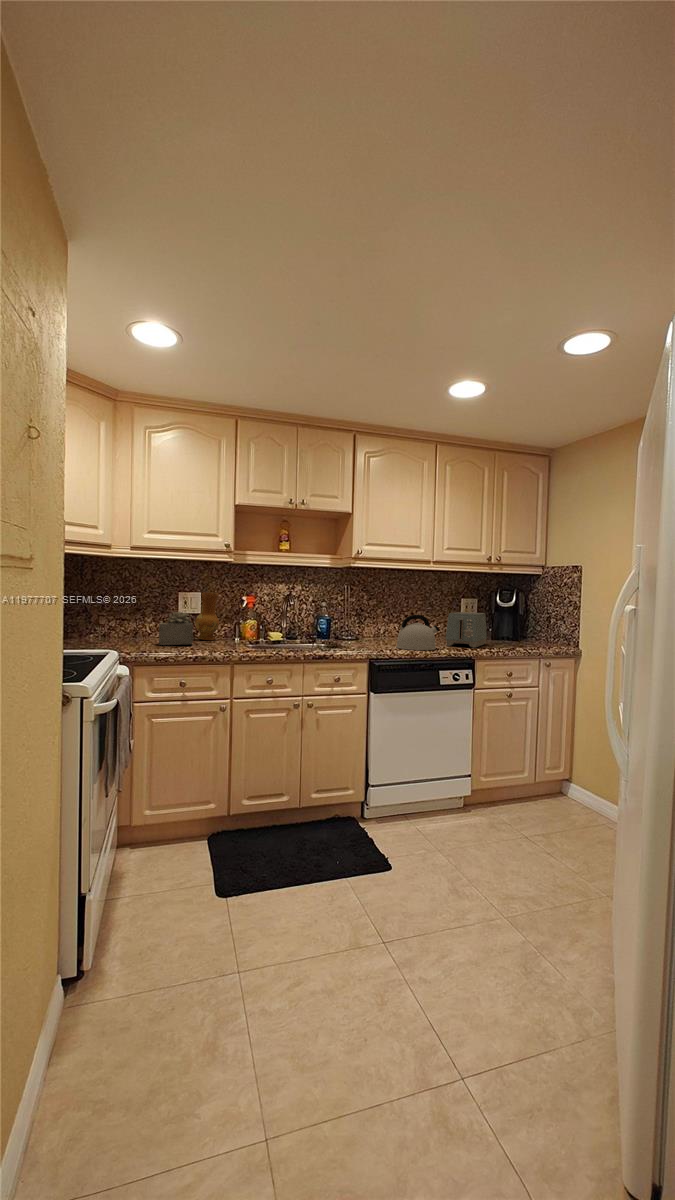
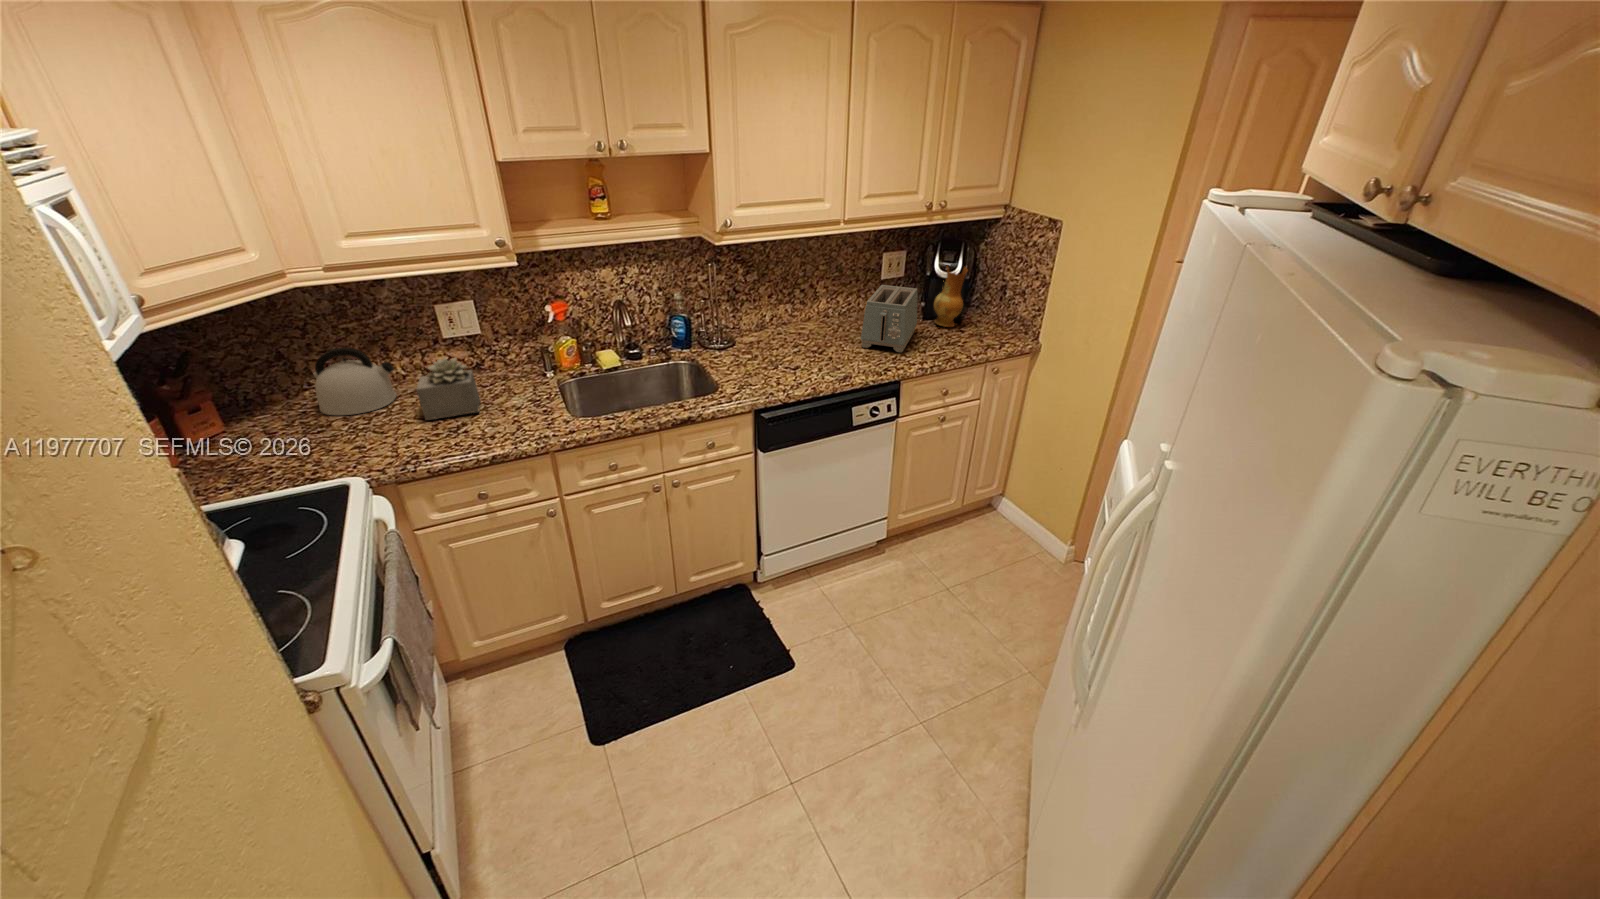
ceramic jug: present [195,593,219,640] -> present [934,267,968,327]
kettle: present [397,615,439,650] -> present [314,348,396,415]

